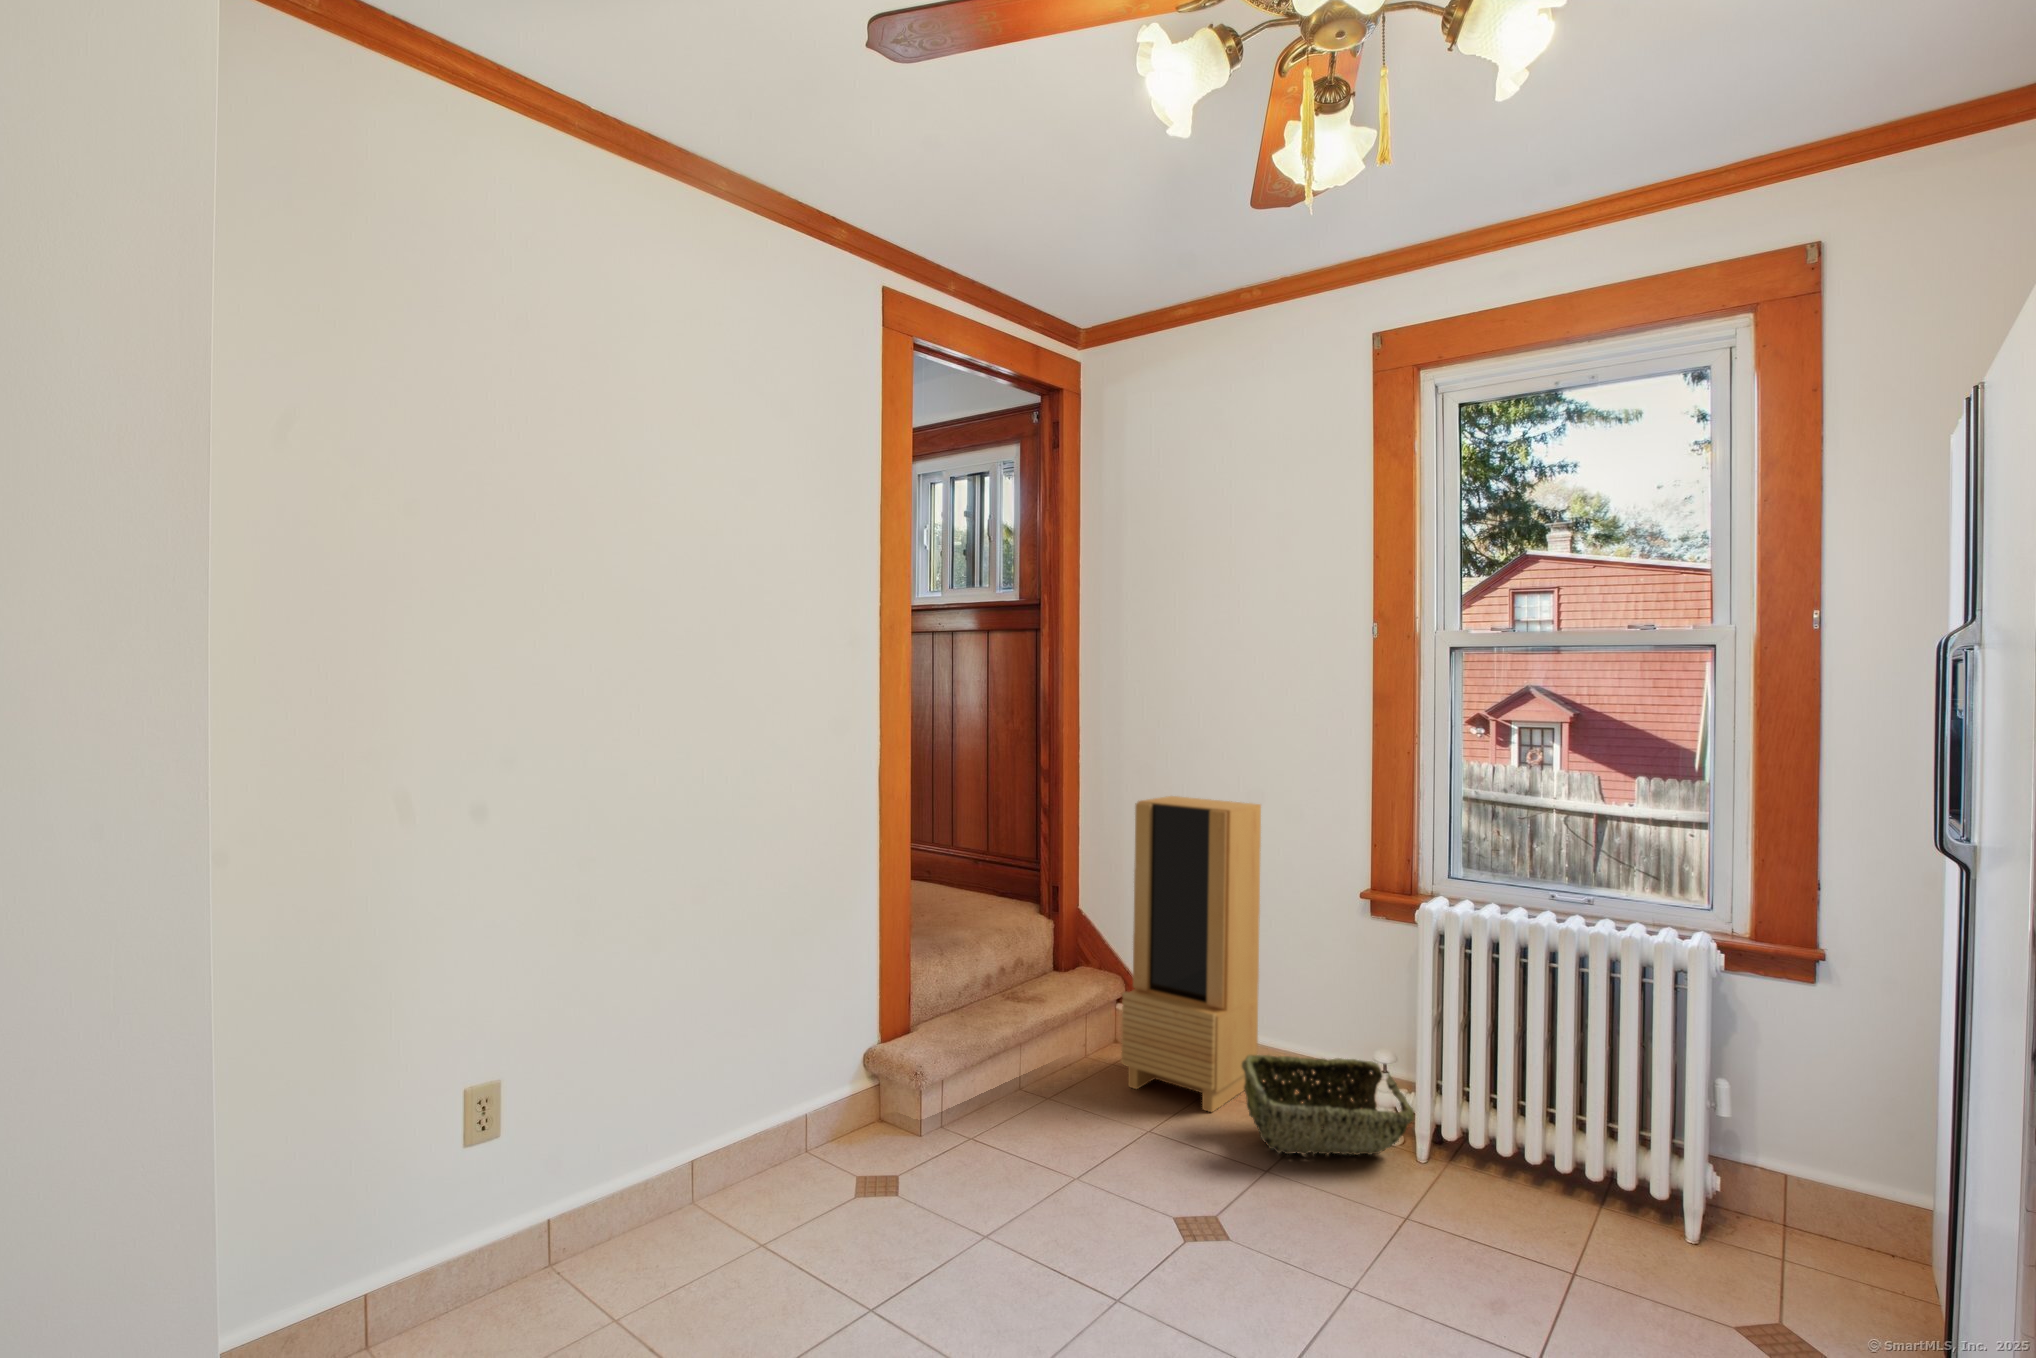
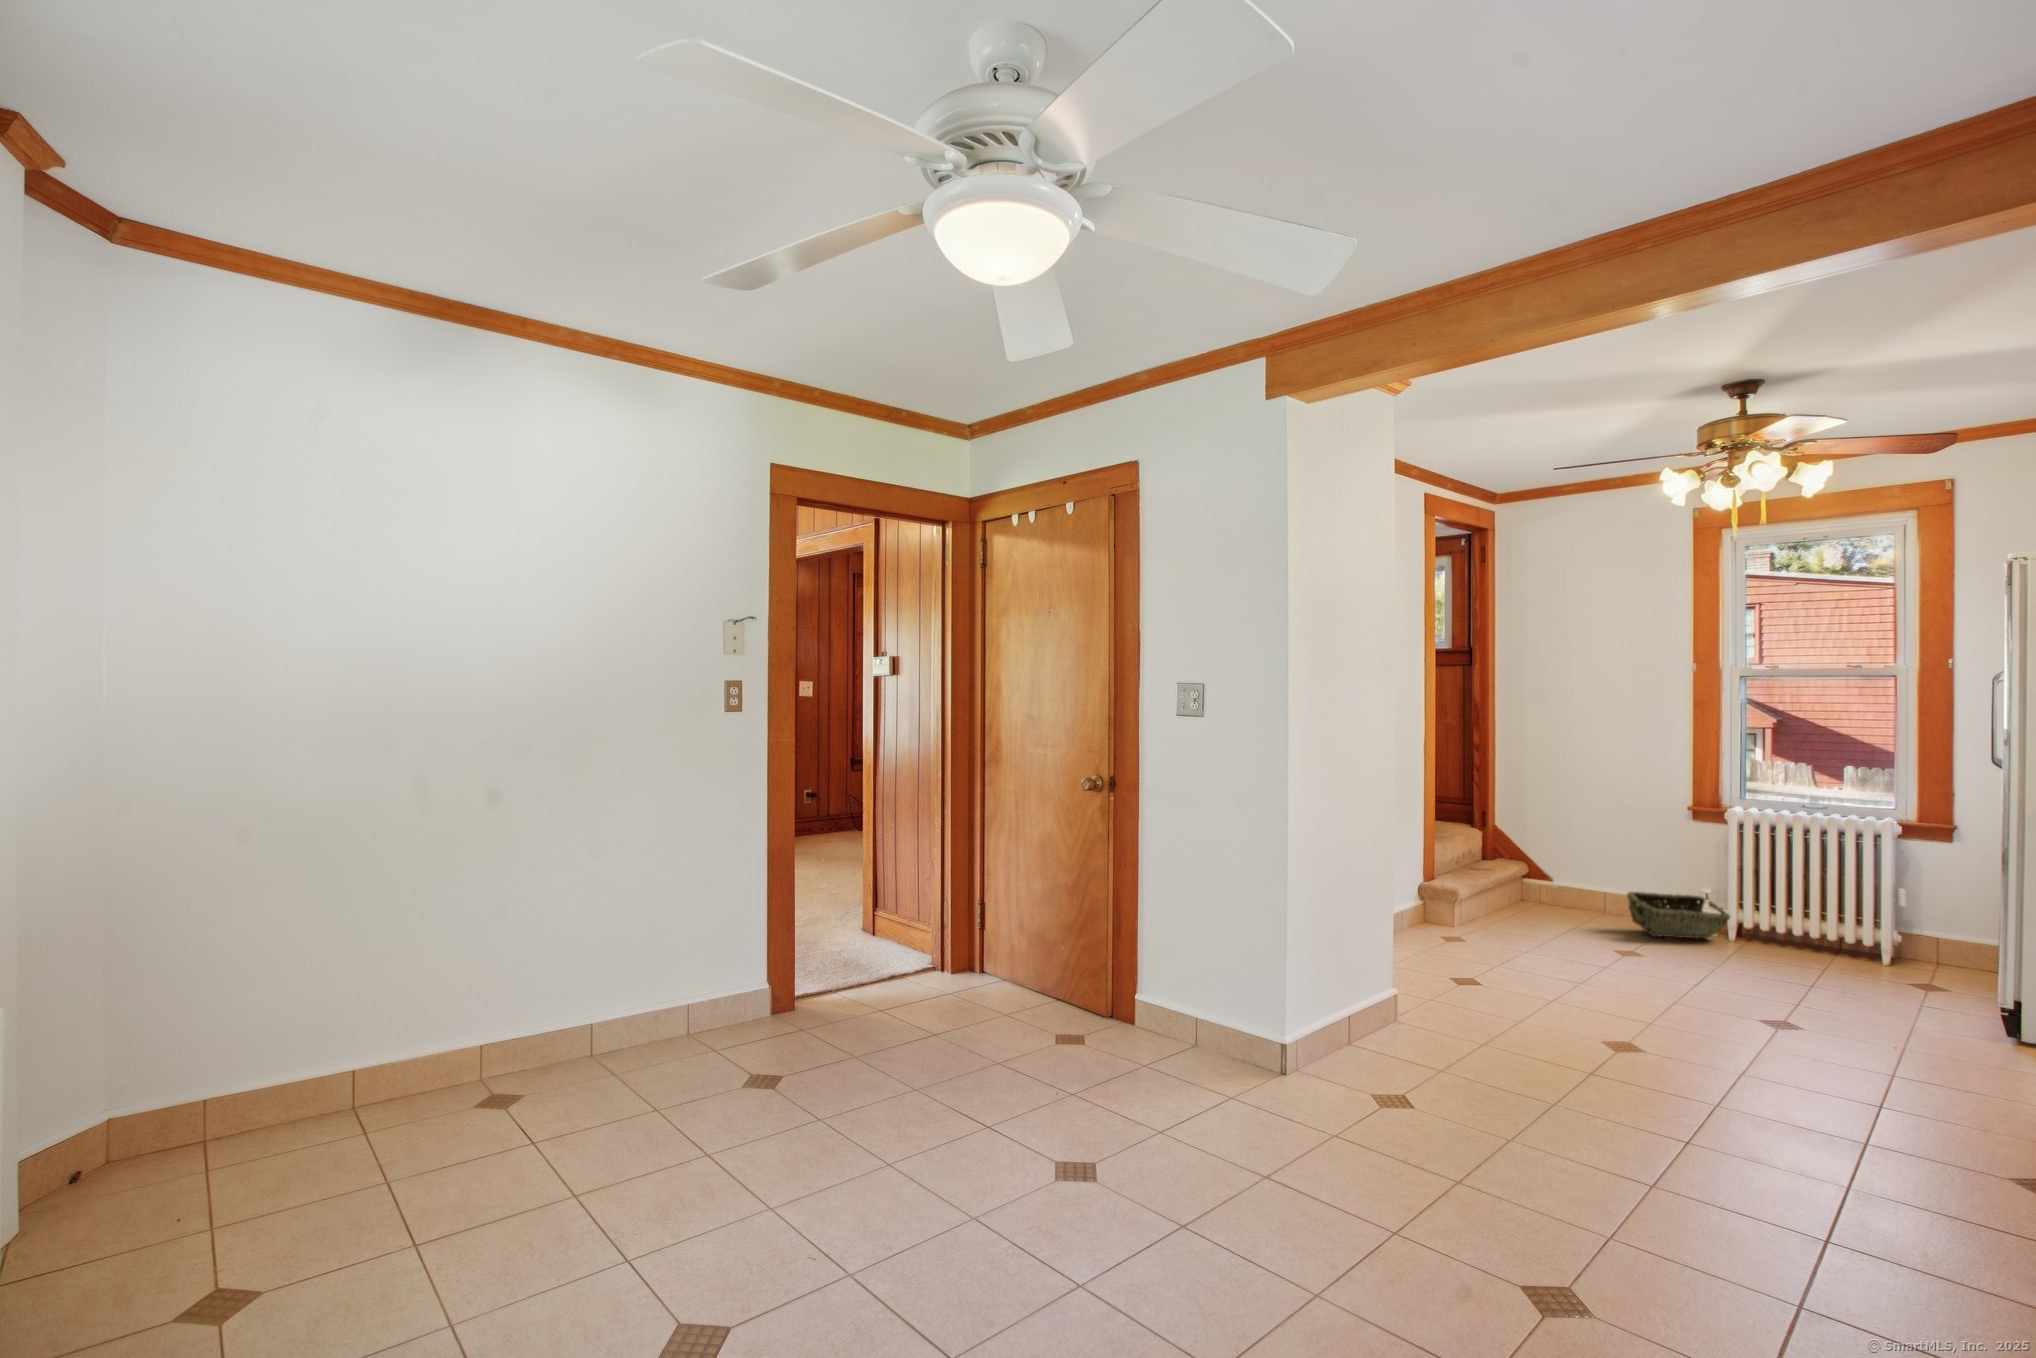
storage cabinet: present [1121,796,1261,1112] -> none [1544,758,1622,925]

